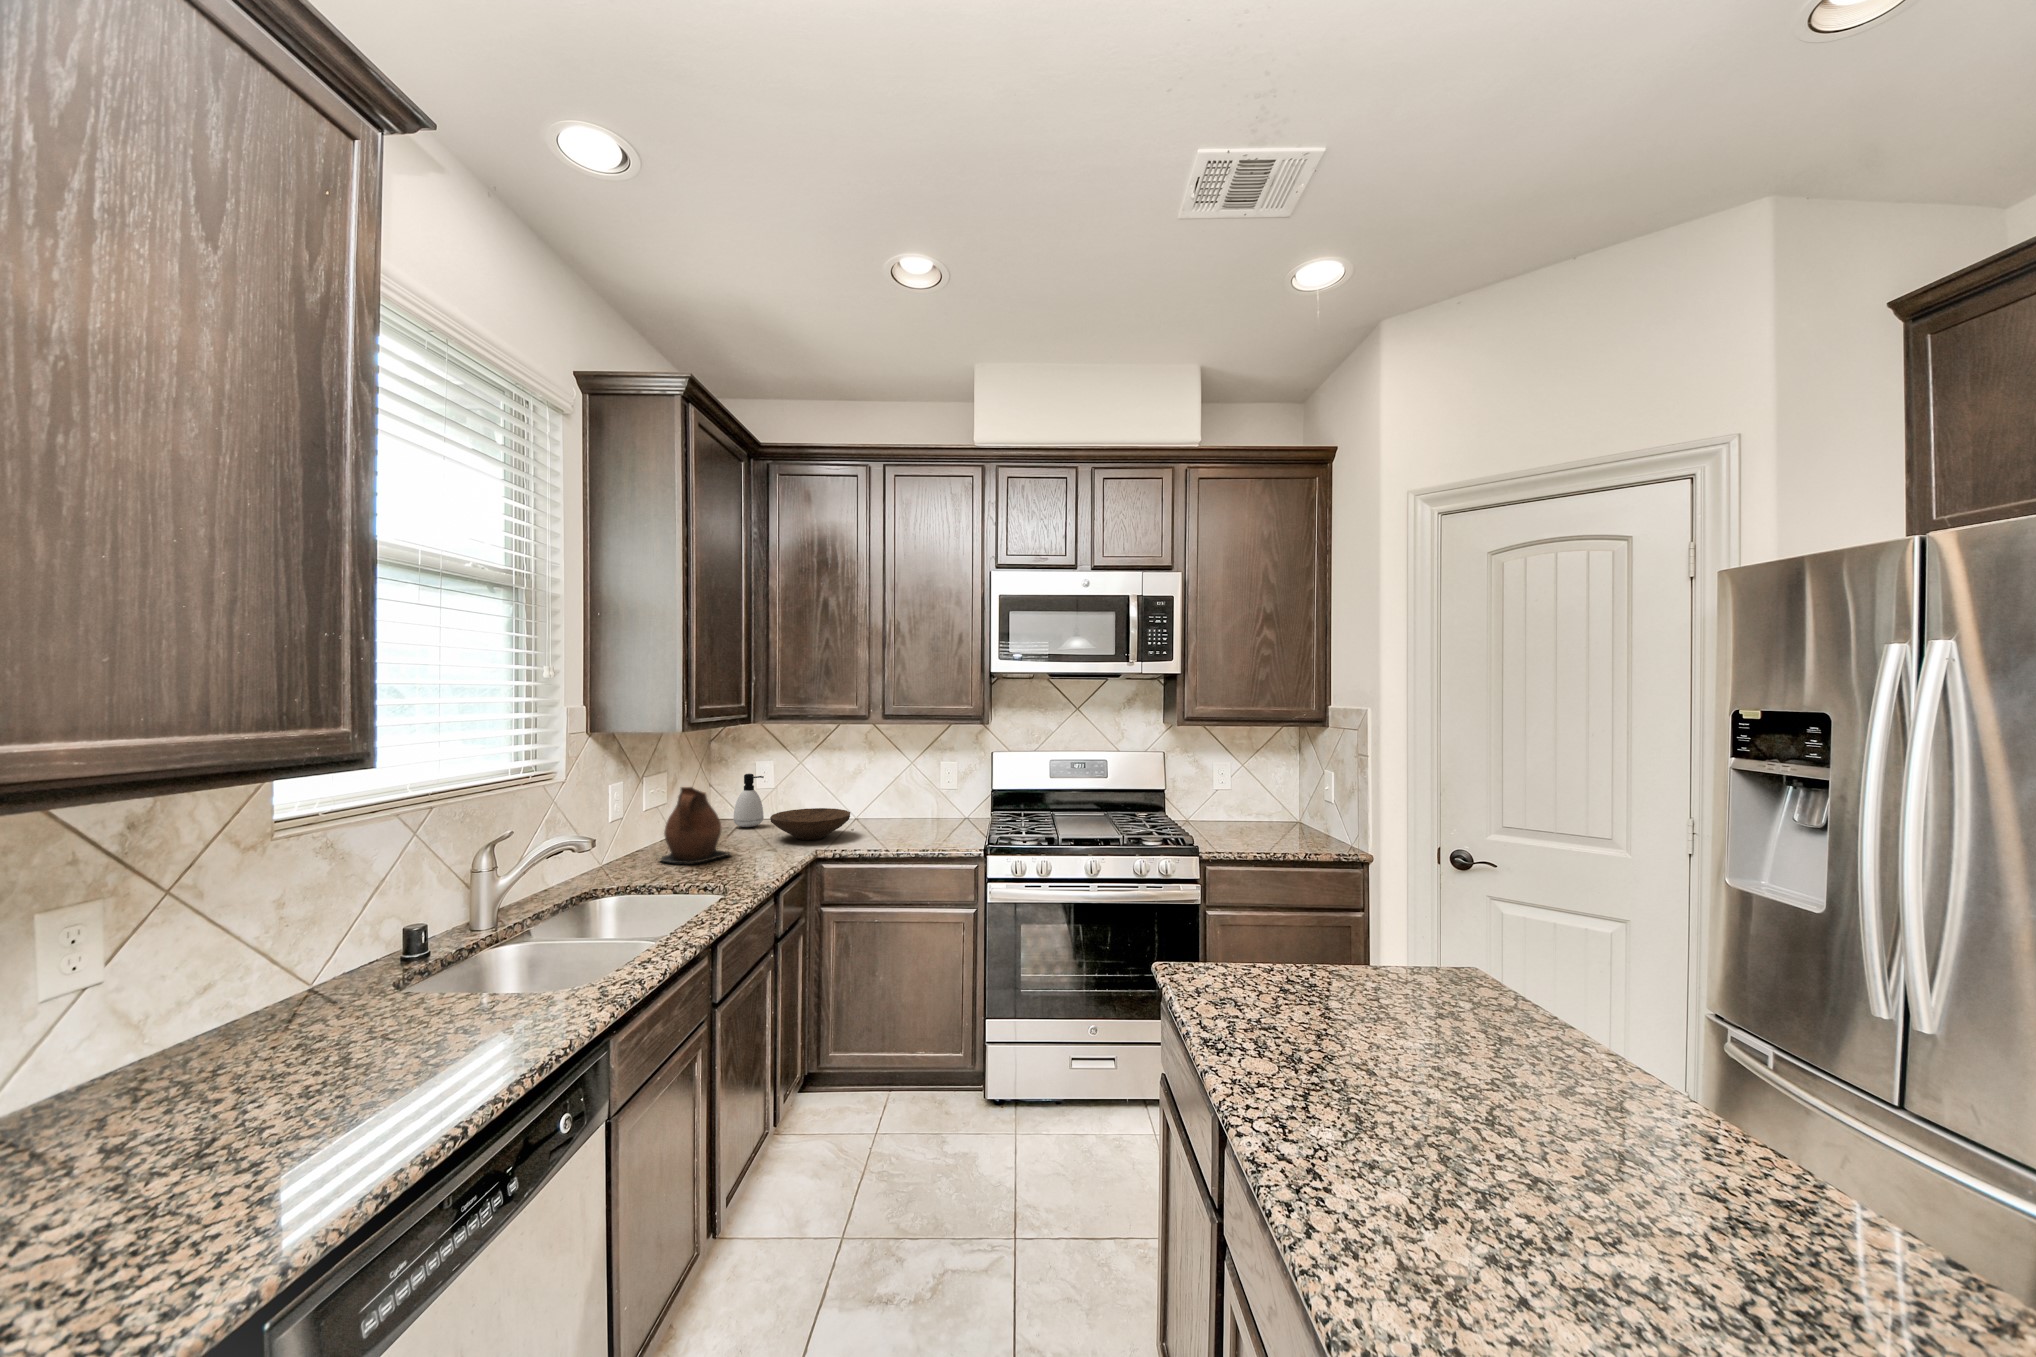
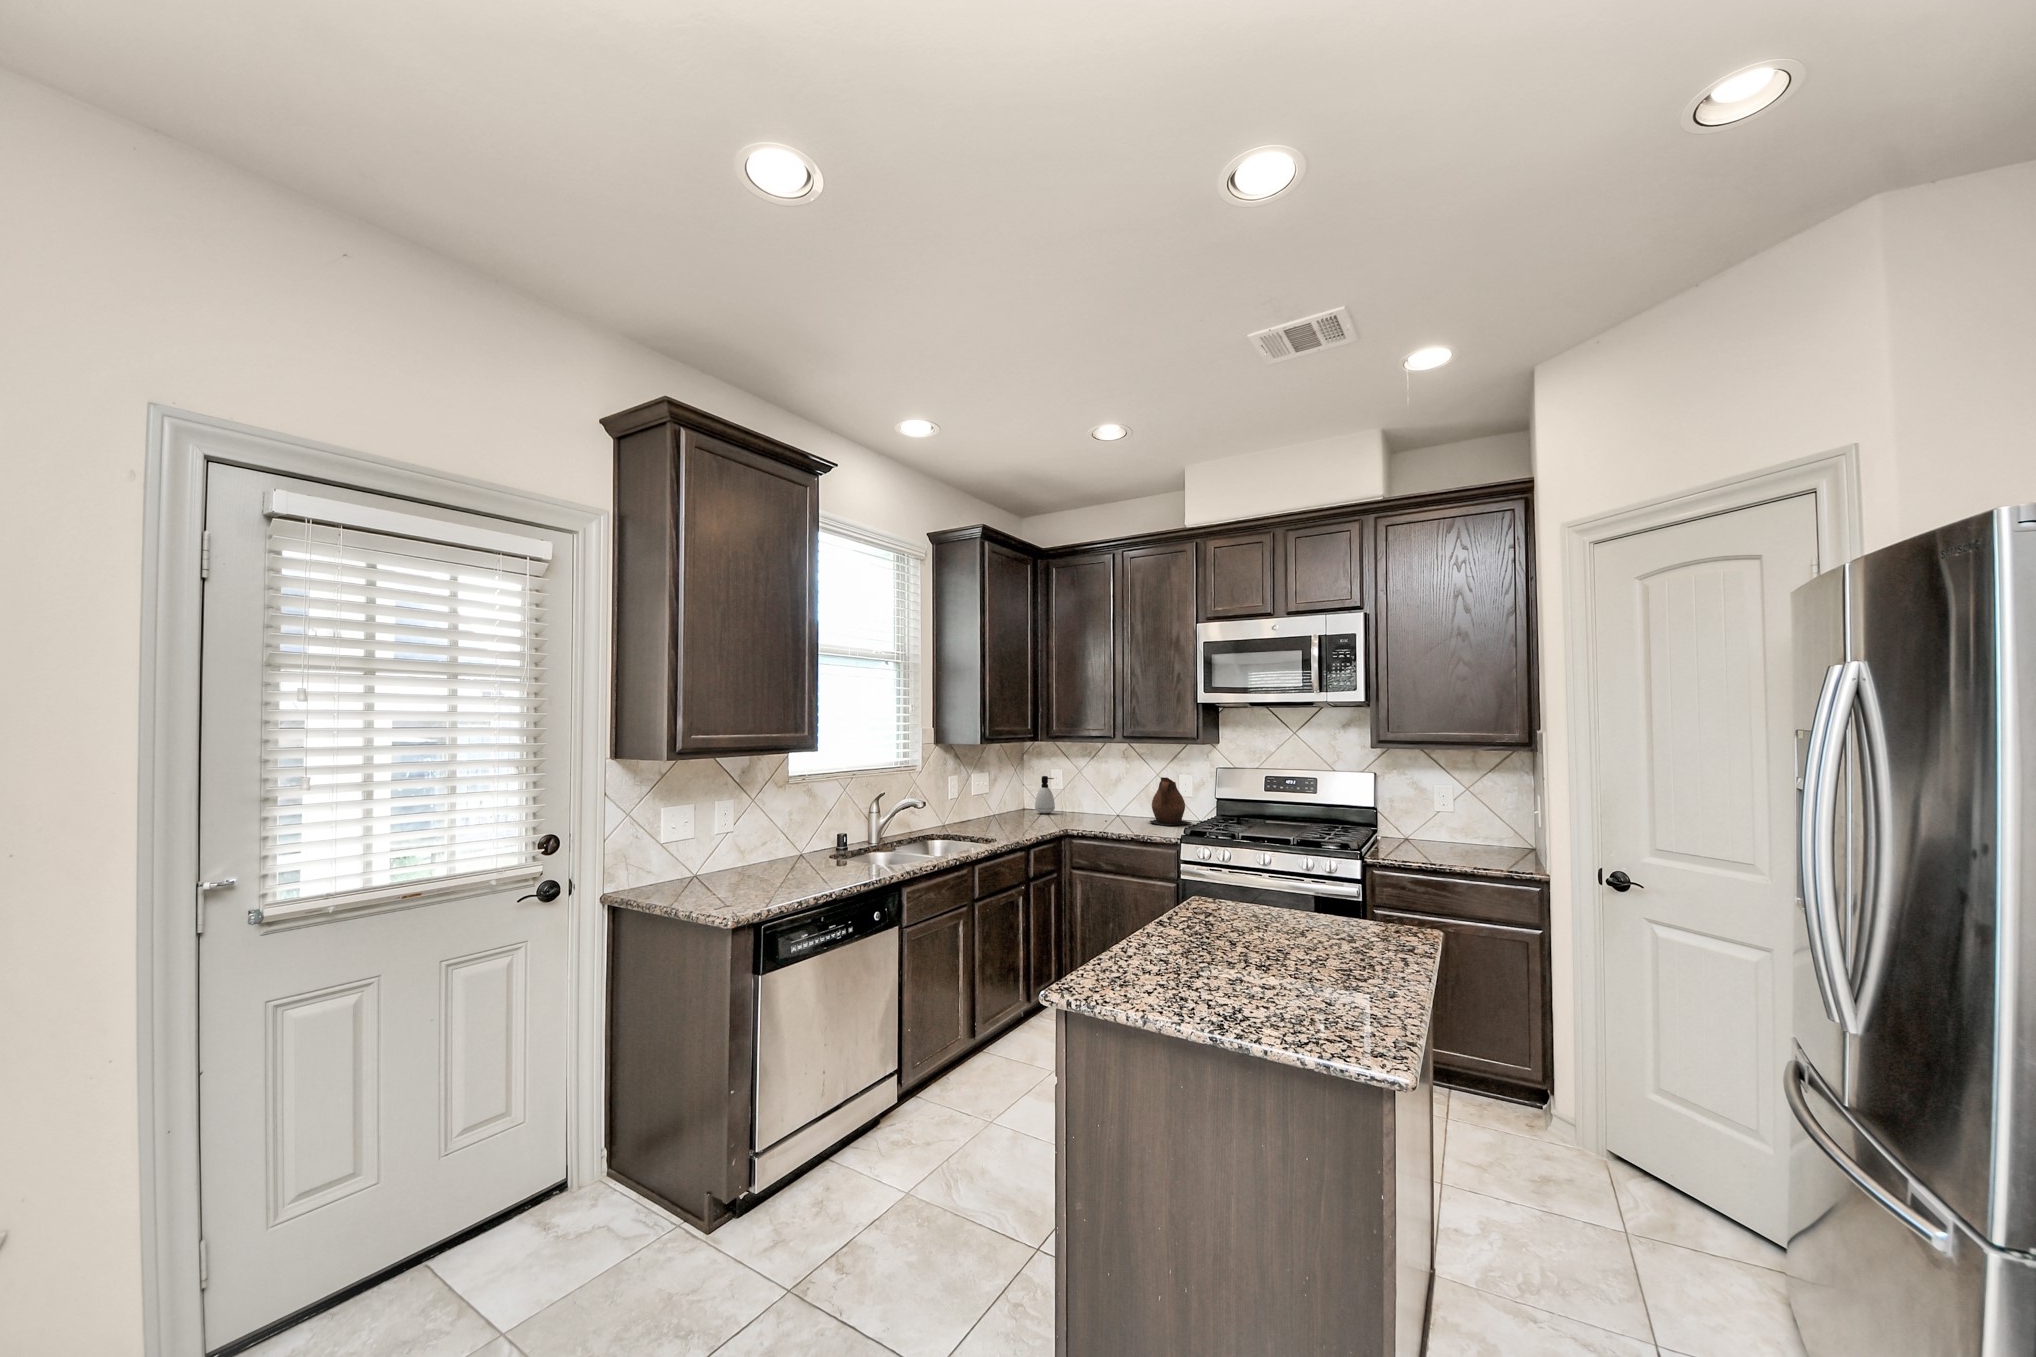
ceramic pitcher: present [661,787,731,864] -> present [1150,777,1192,825]
wooden bowl: present [770,808,850,840] -> none [1049,802,1104,823]

